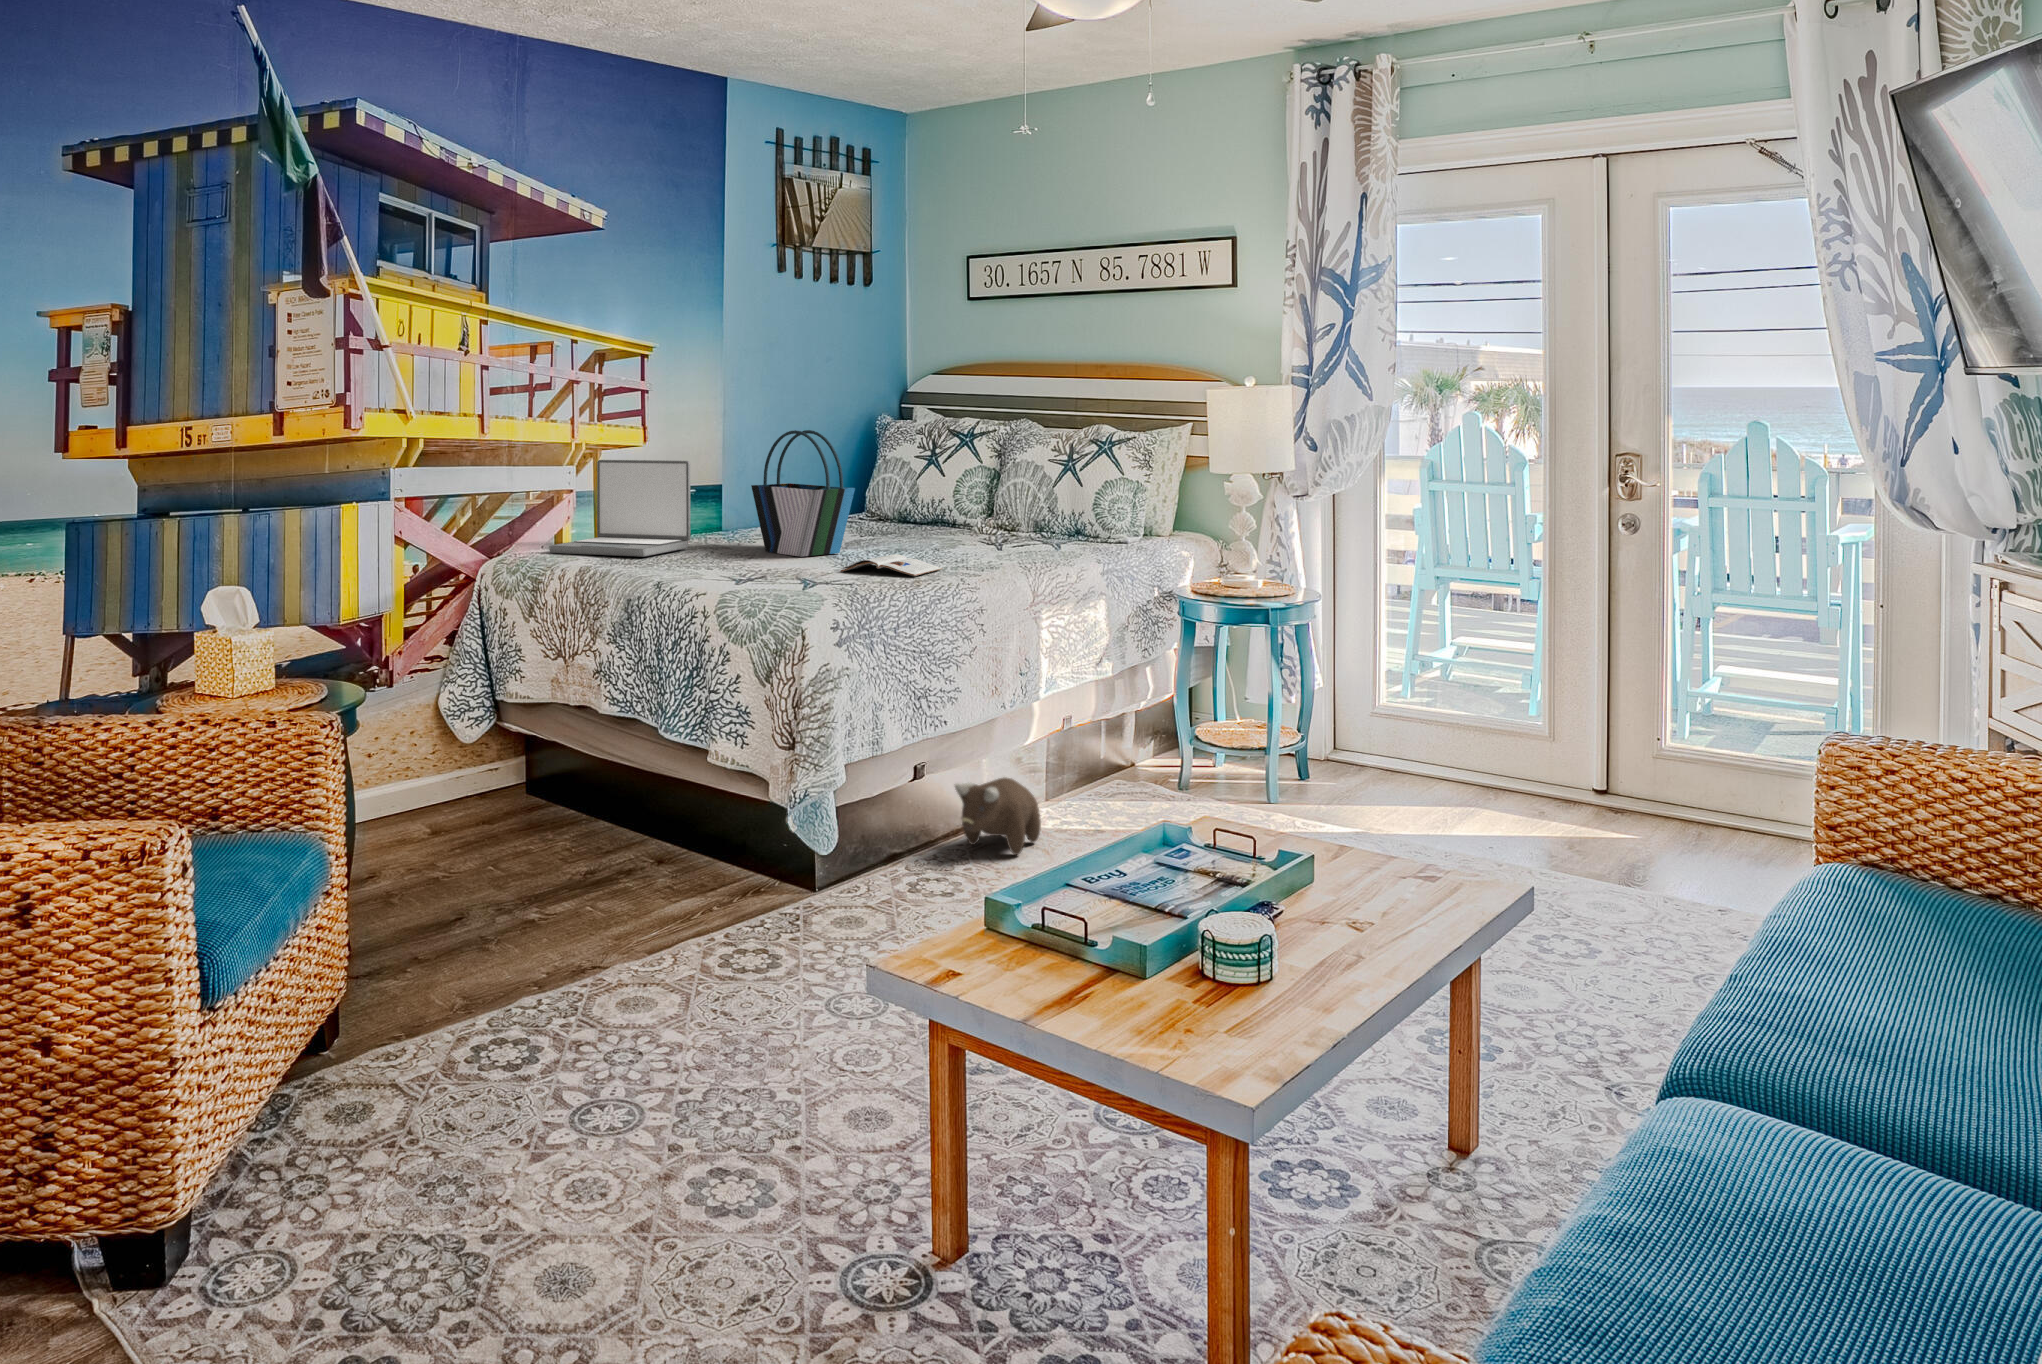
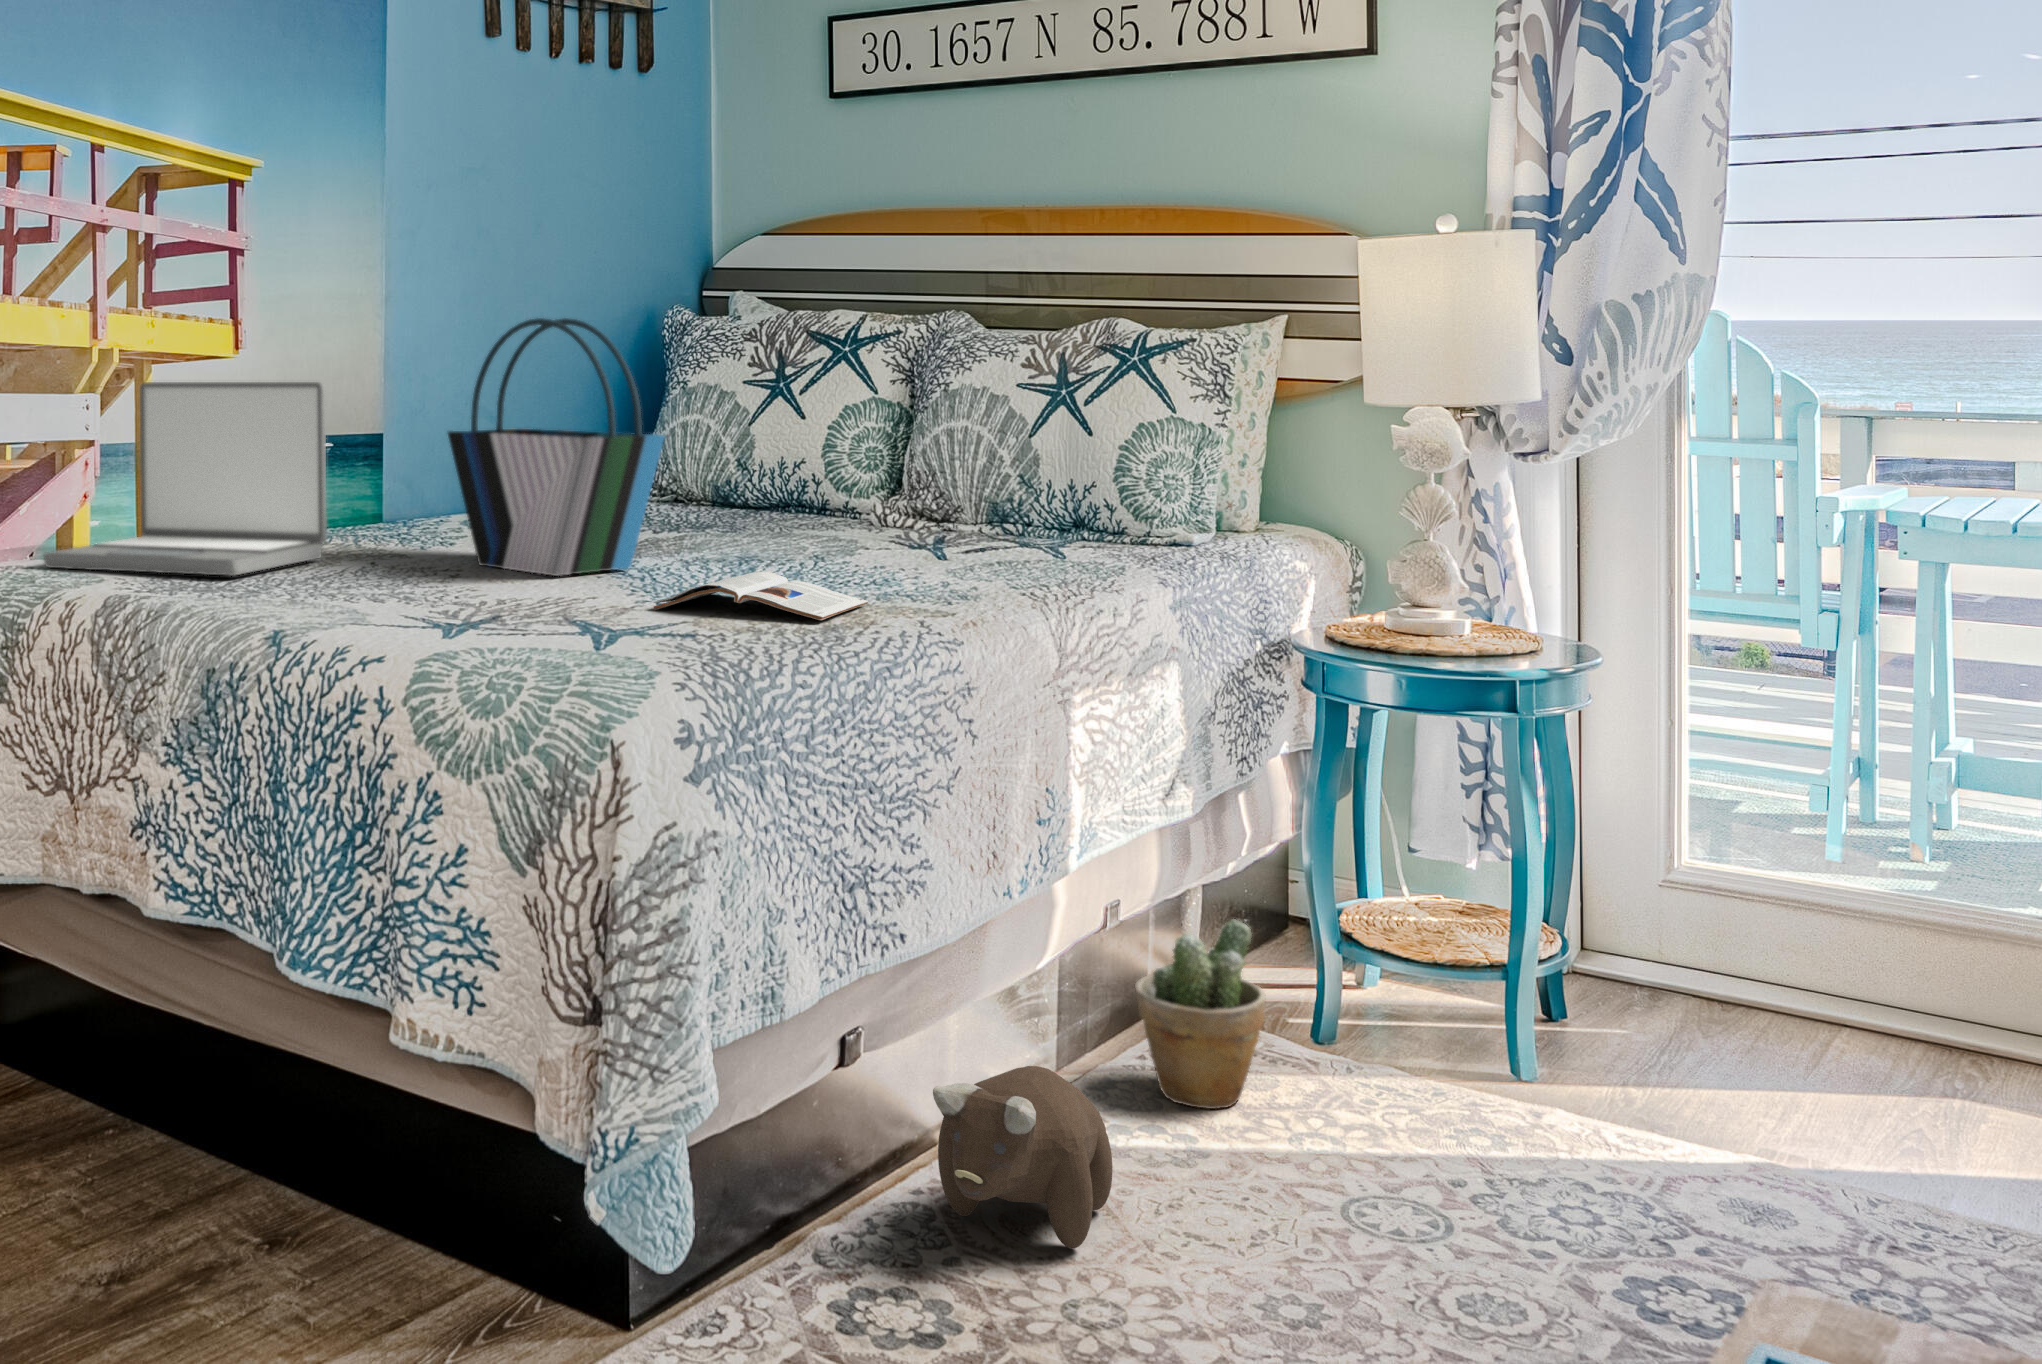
potted plant: none [1075,720,1135,808] -> present [1135,919,1265,1109]

